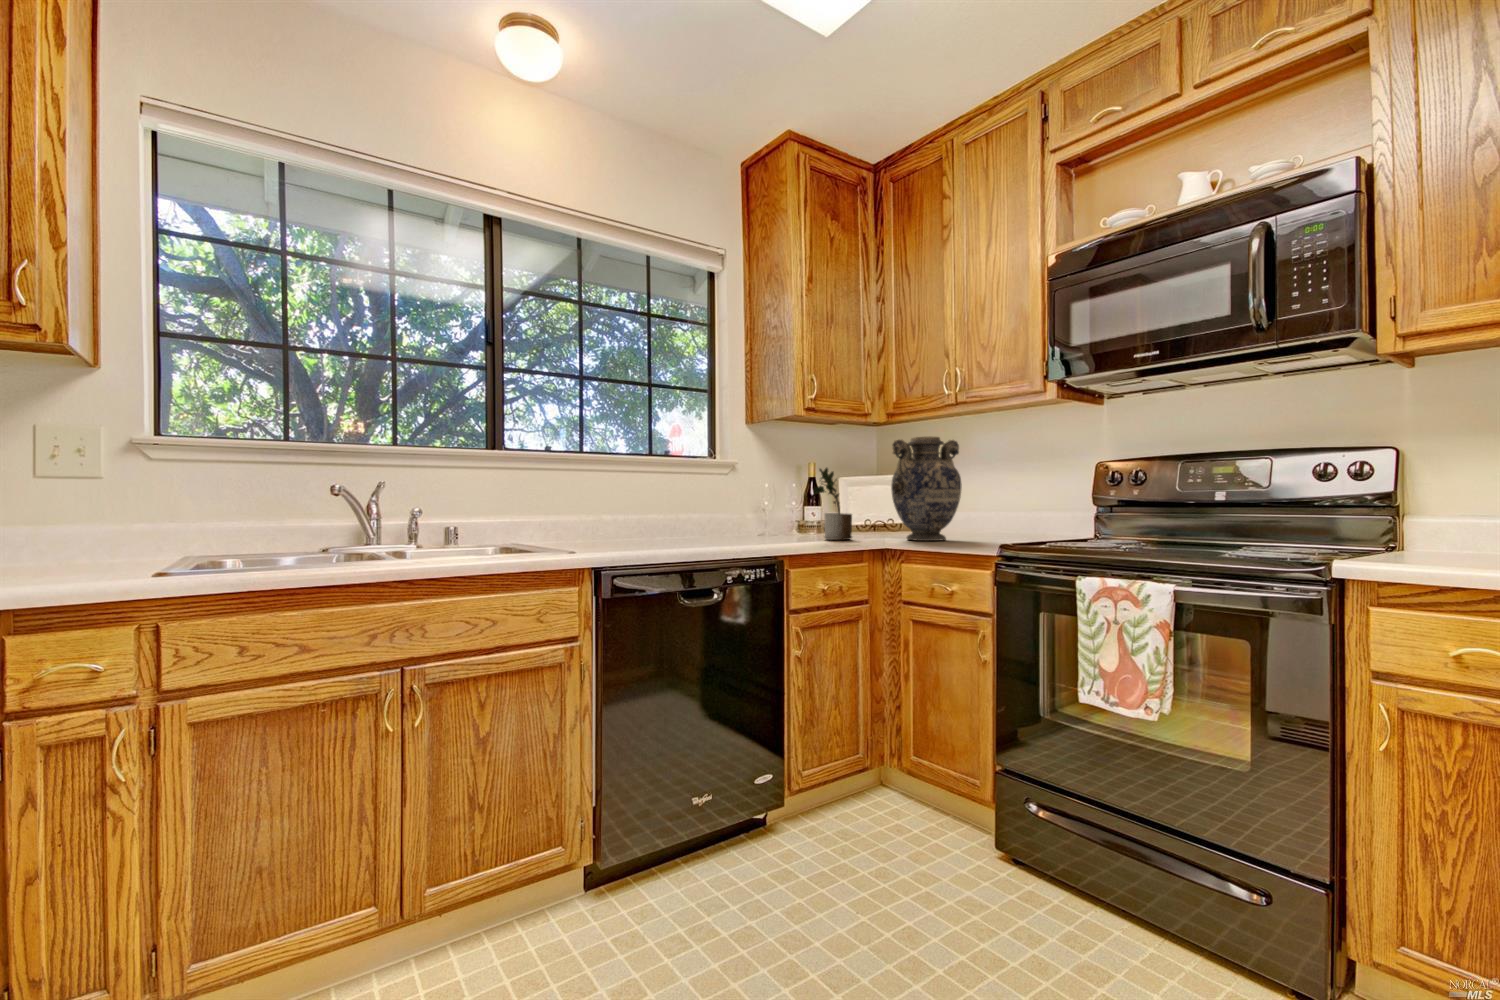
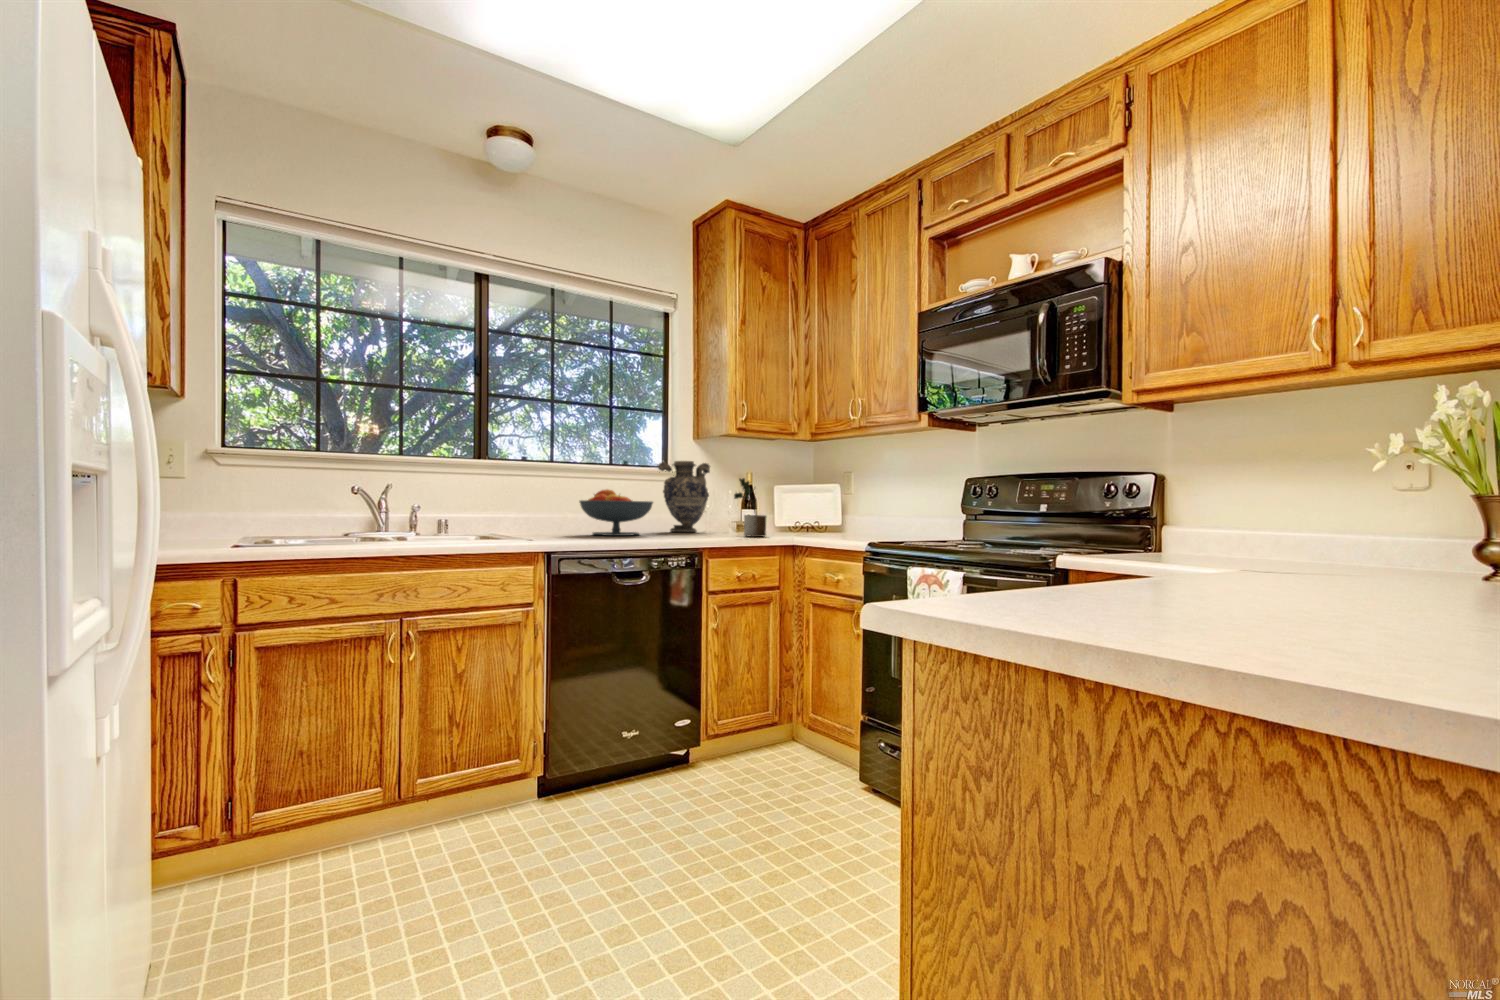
vase: present [891,437,962,541] -> present [658,461,710,532]
fruit bowl: none [621,485,712,543] -> present [580,489,653,536]

